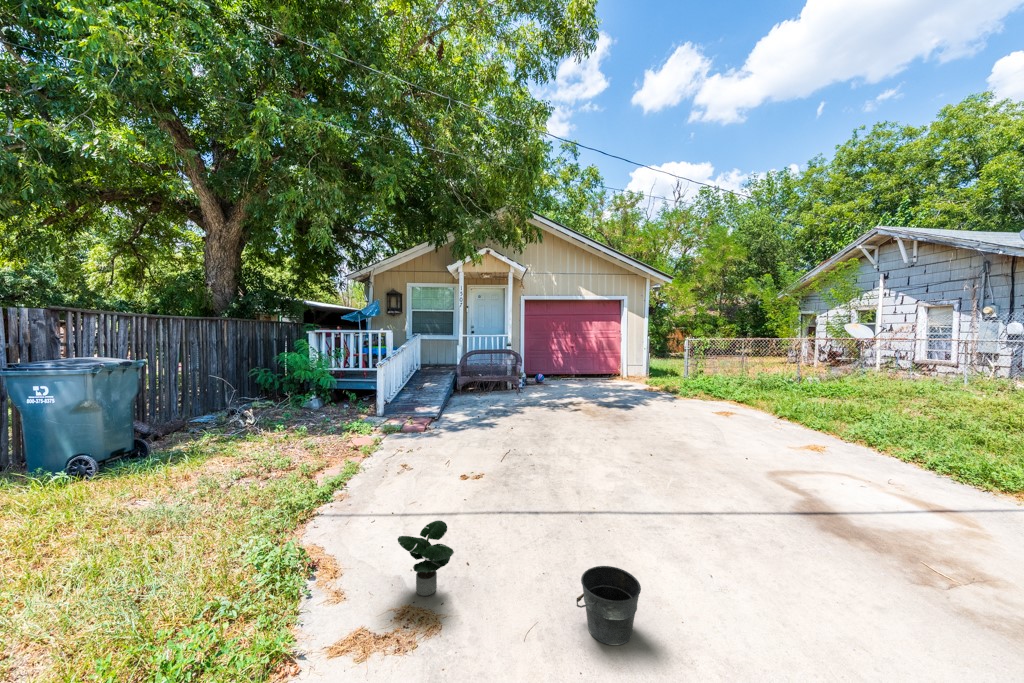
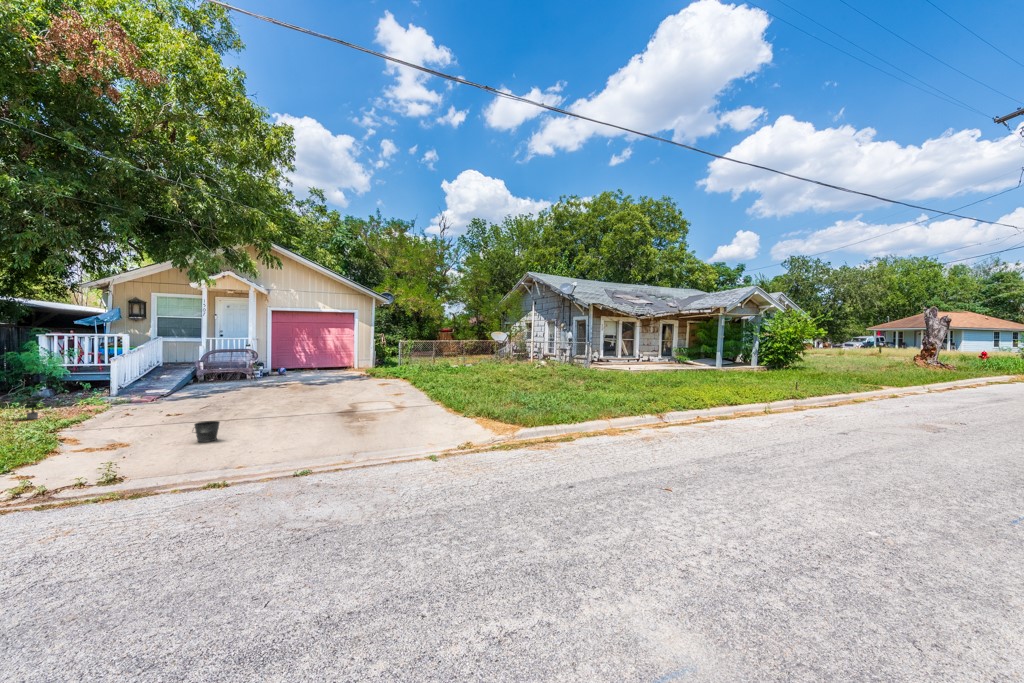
potted plant: present [398,520,454,596] -> present [18,397,44,419]

